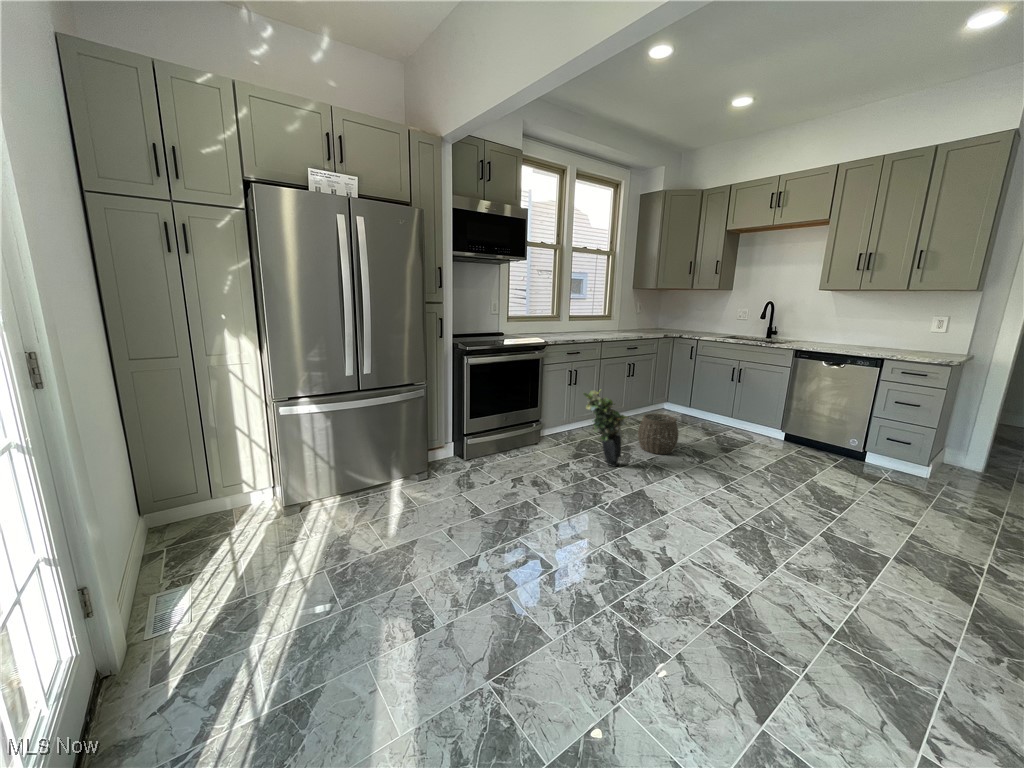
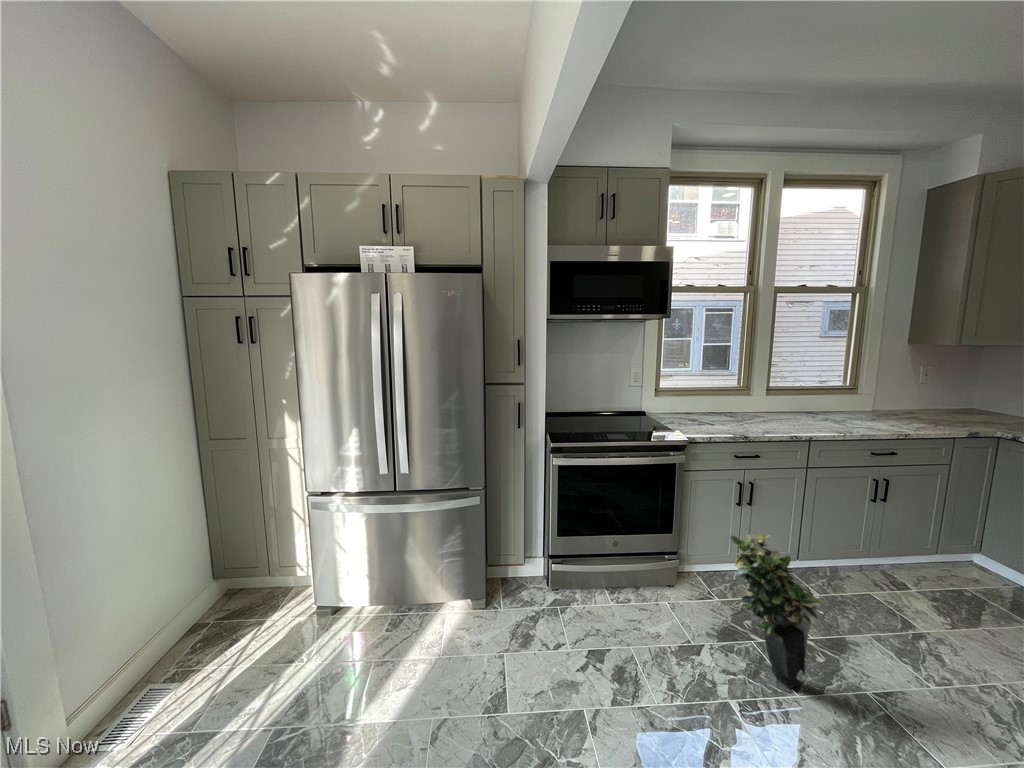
woven basket: present [638,414,679,454] -> none [865,591,970,692]

